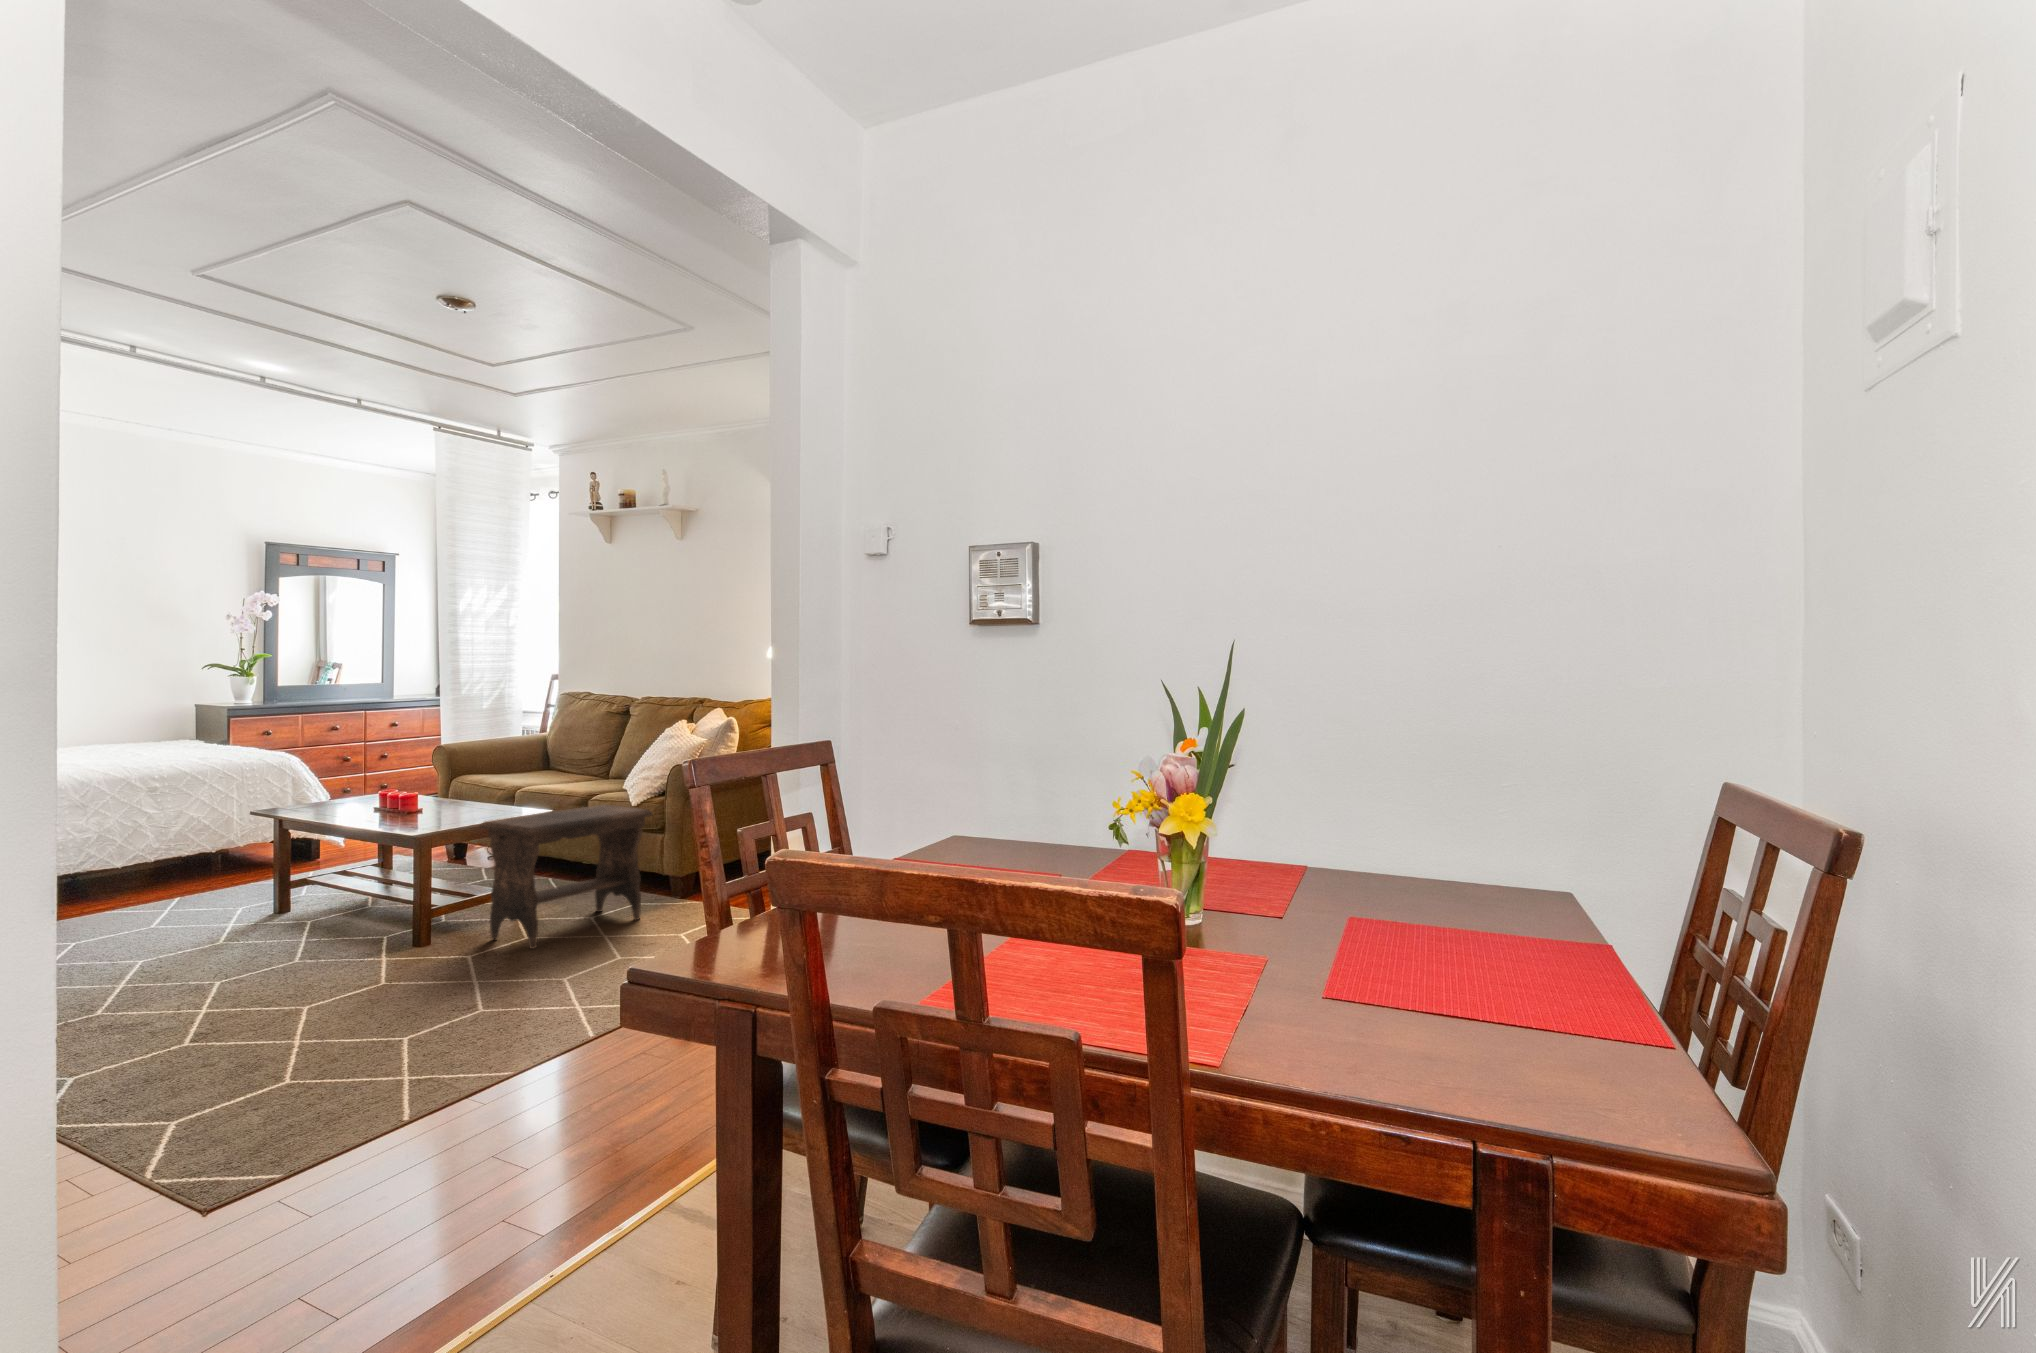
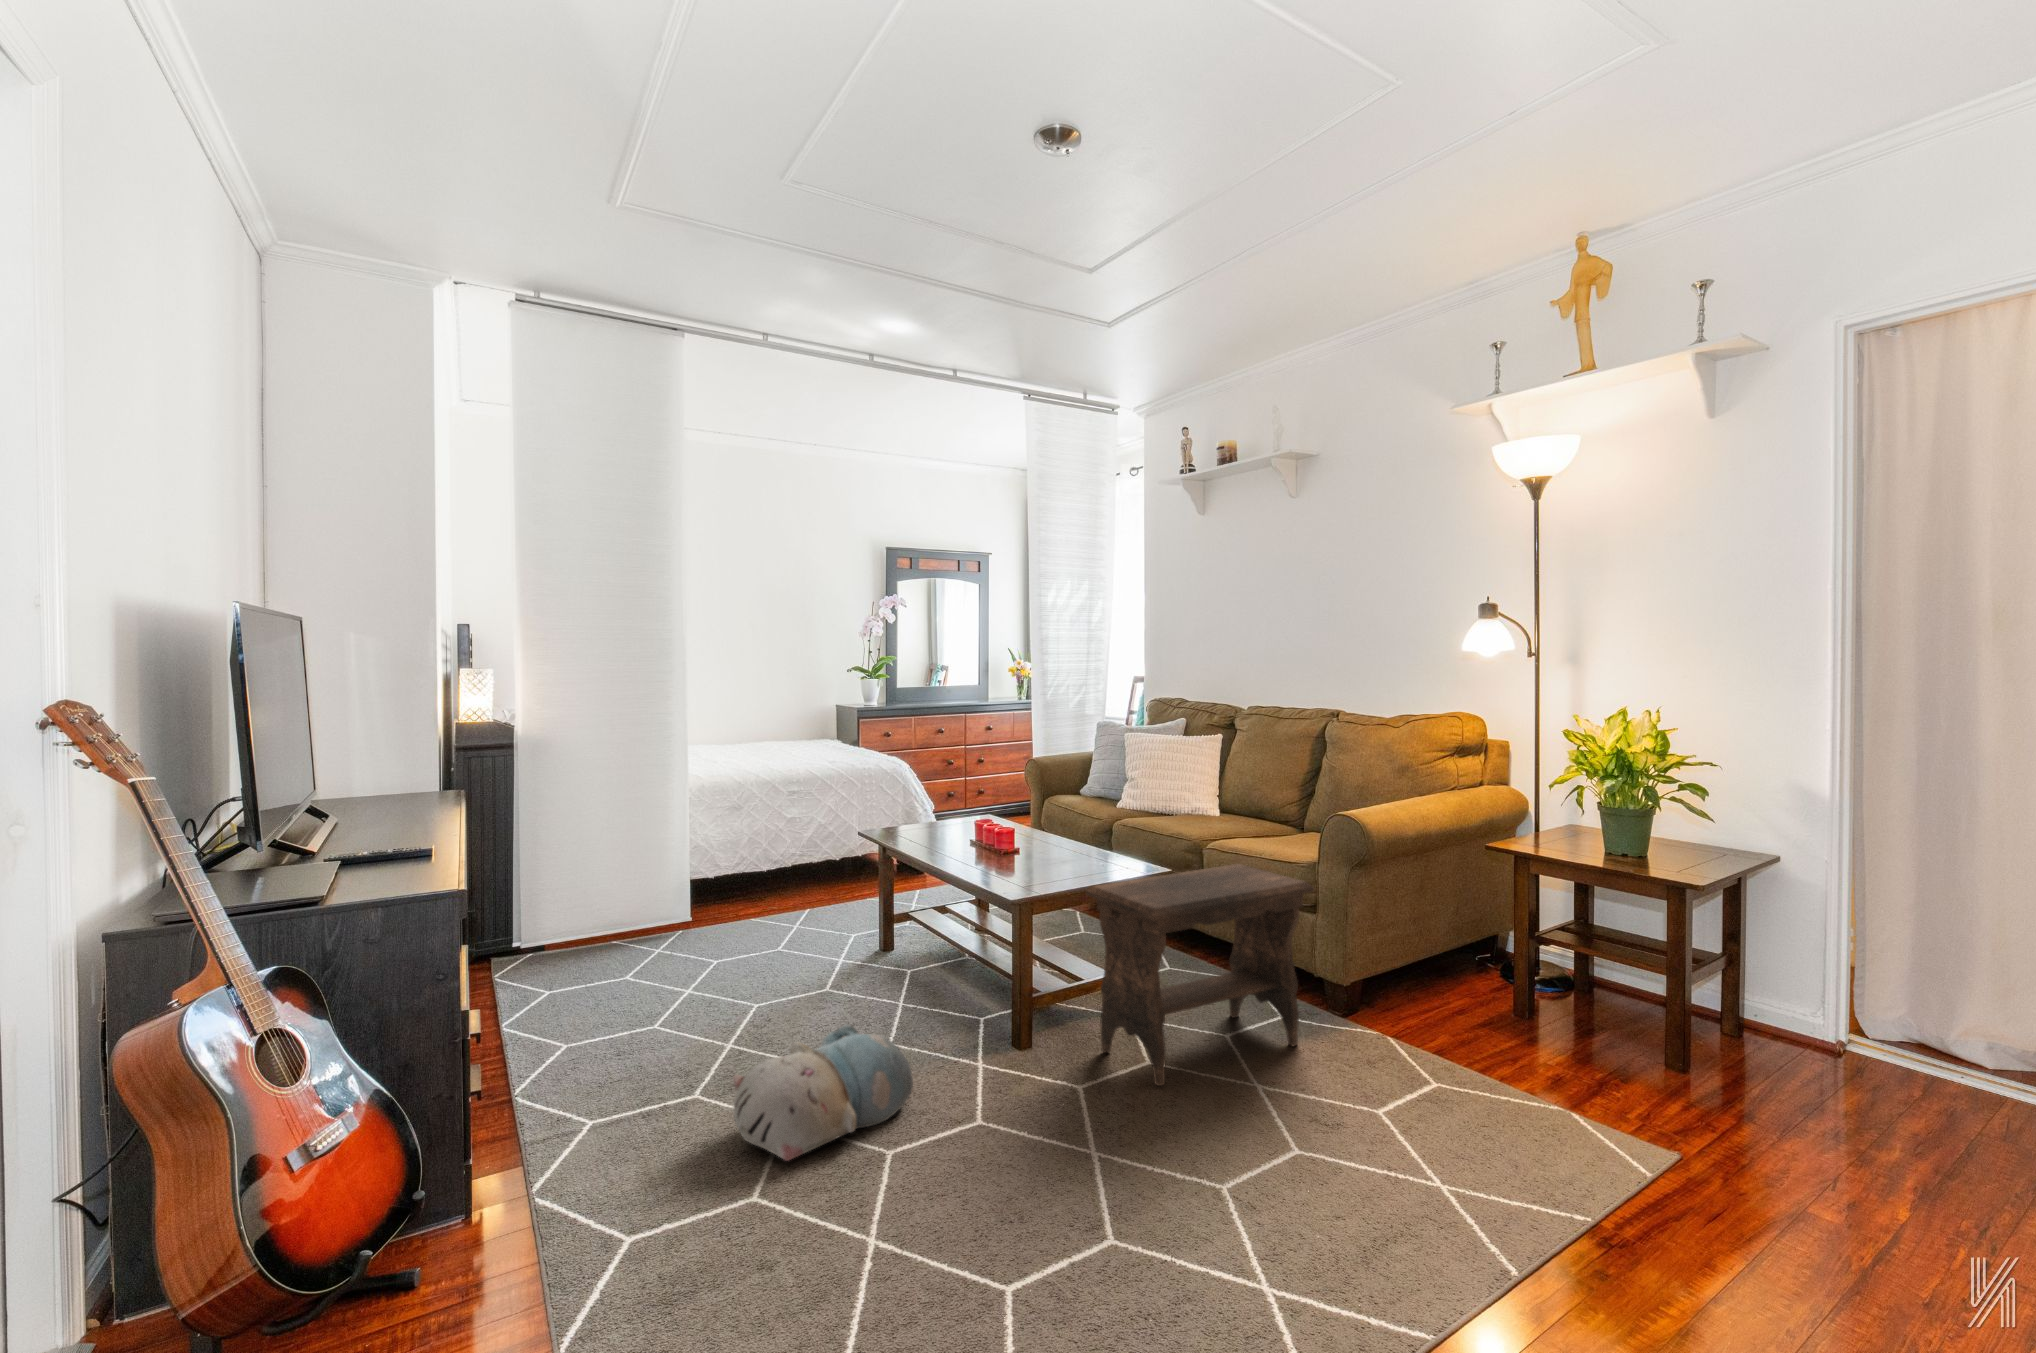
plush toy: none [161,935,329,1021] -> present [733,1024,913,1161]

